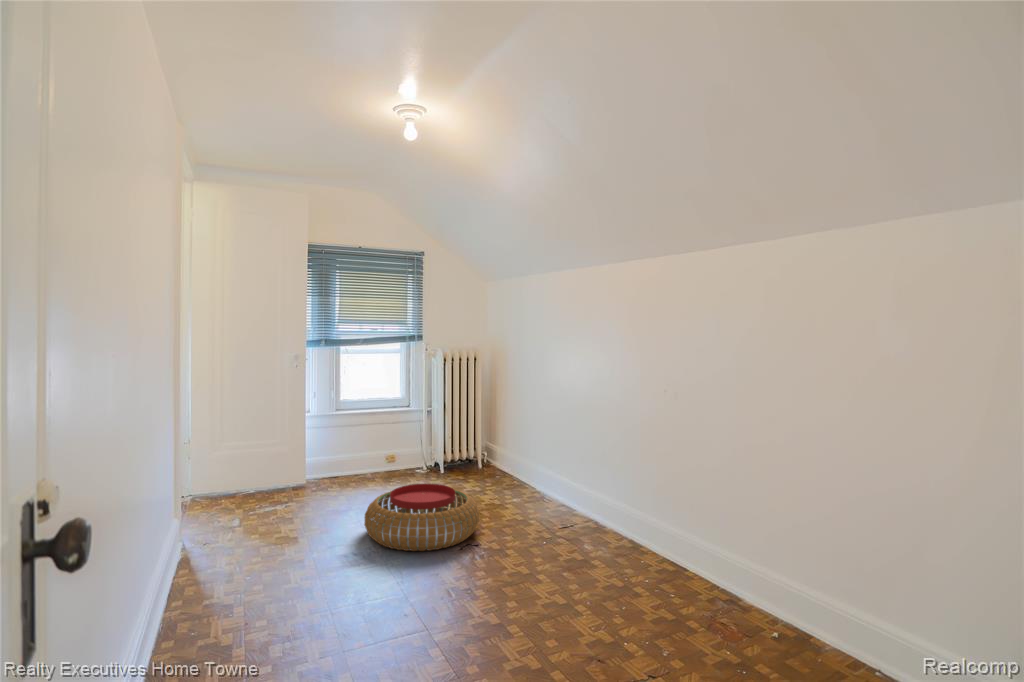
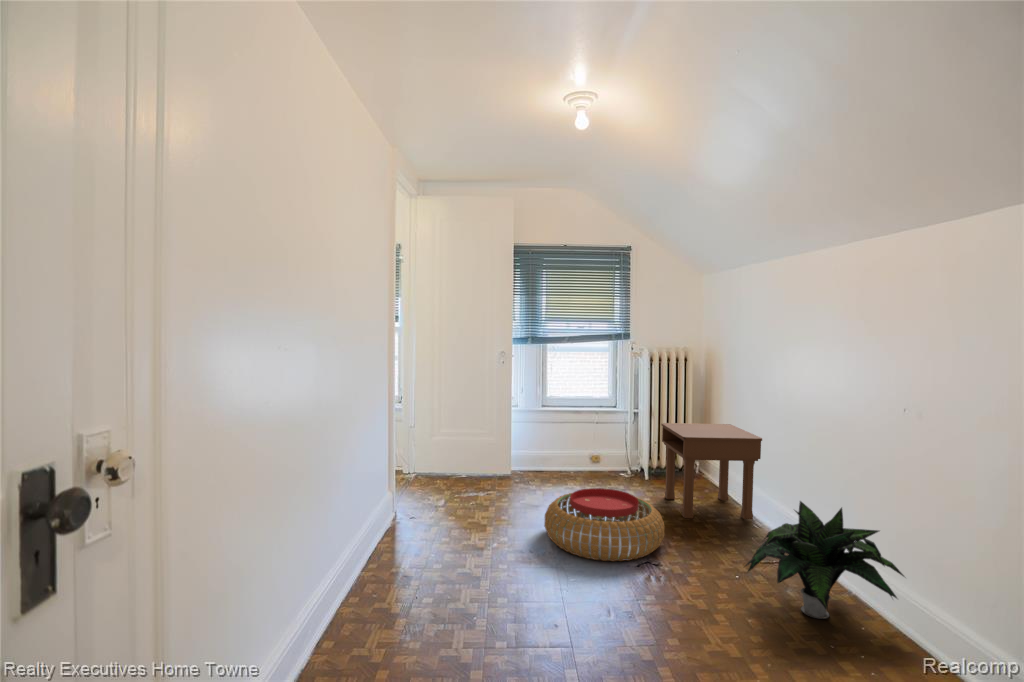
nightstand: none [461,415,549,502] -> present [661,423,762,519]
potted plant: none [555,470,668,562] -> present [745,501,904,618]

